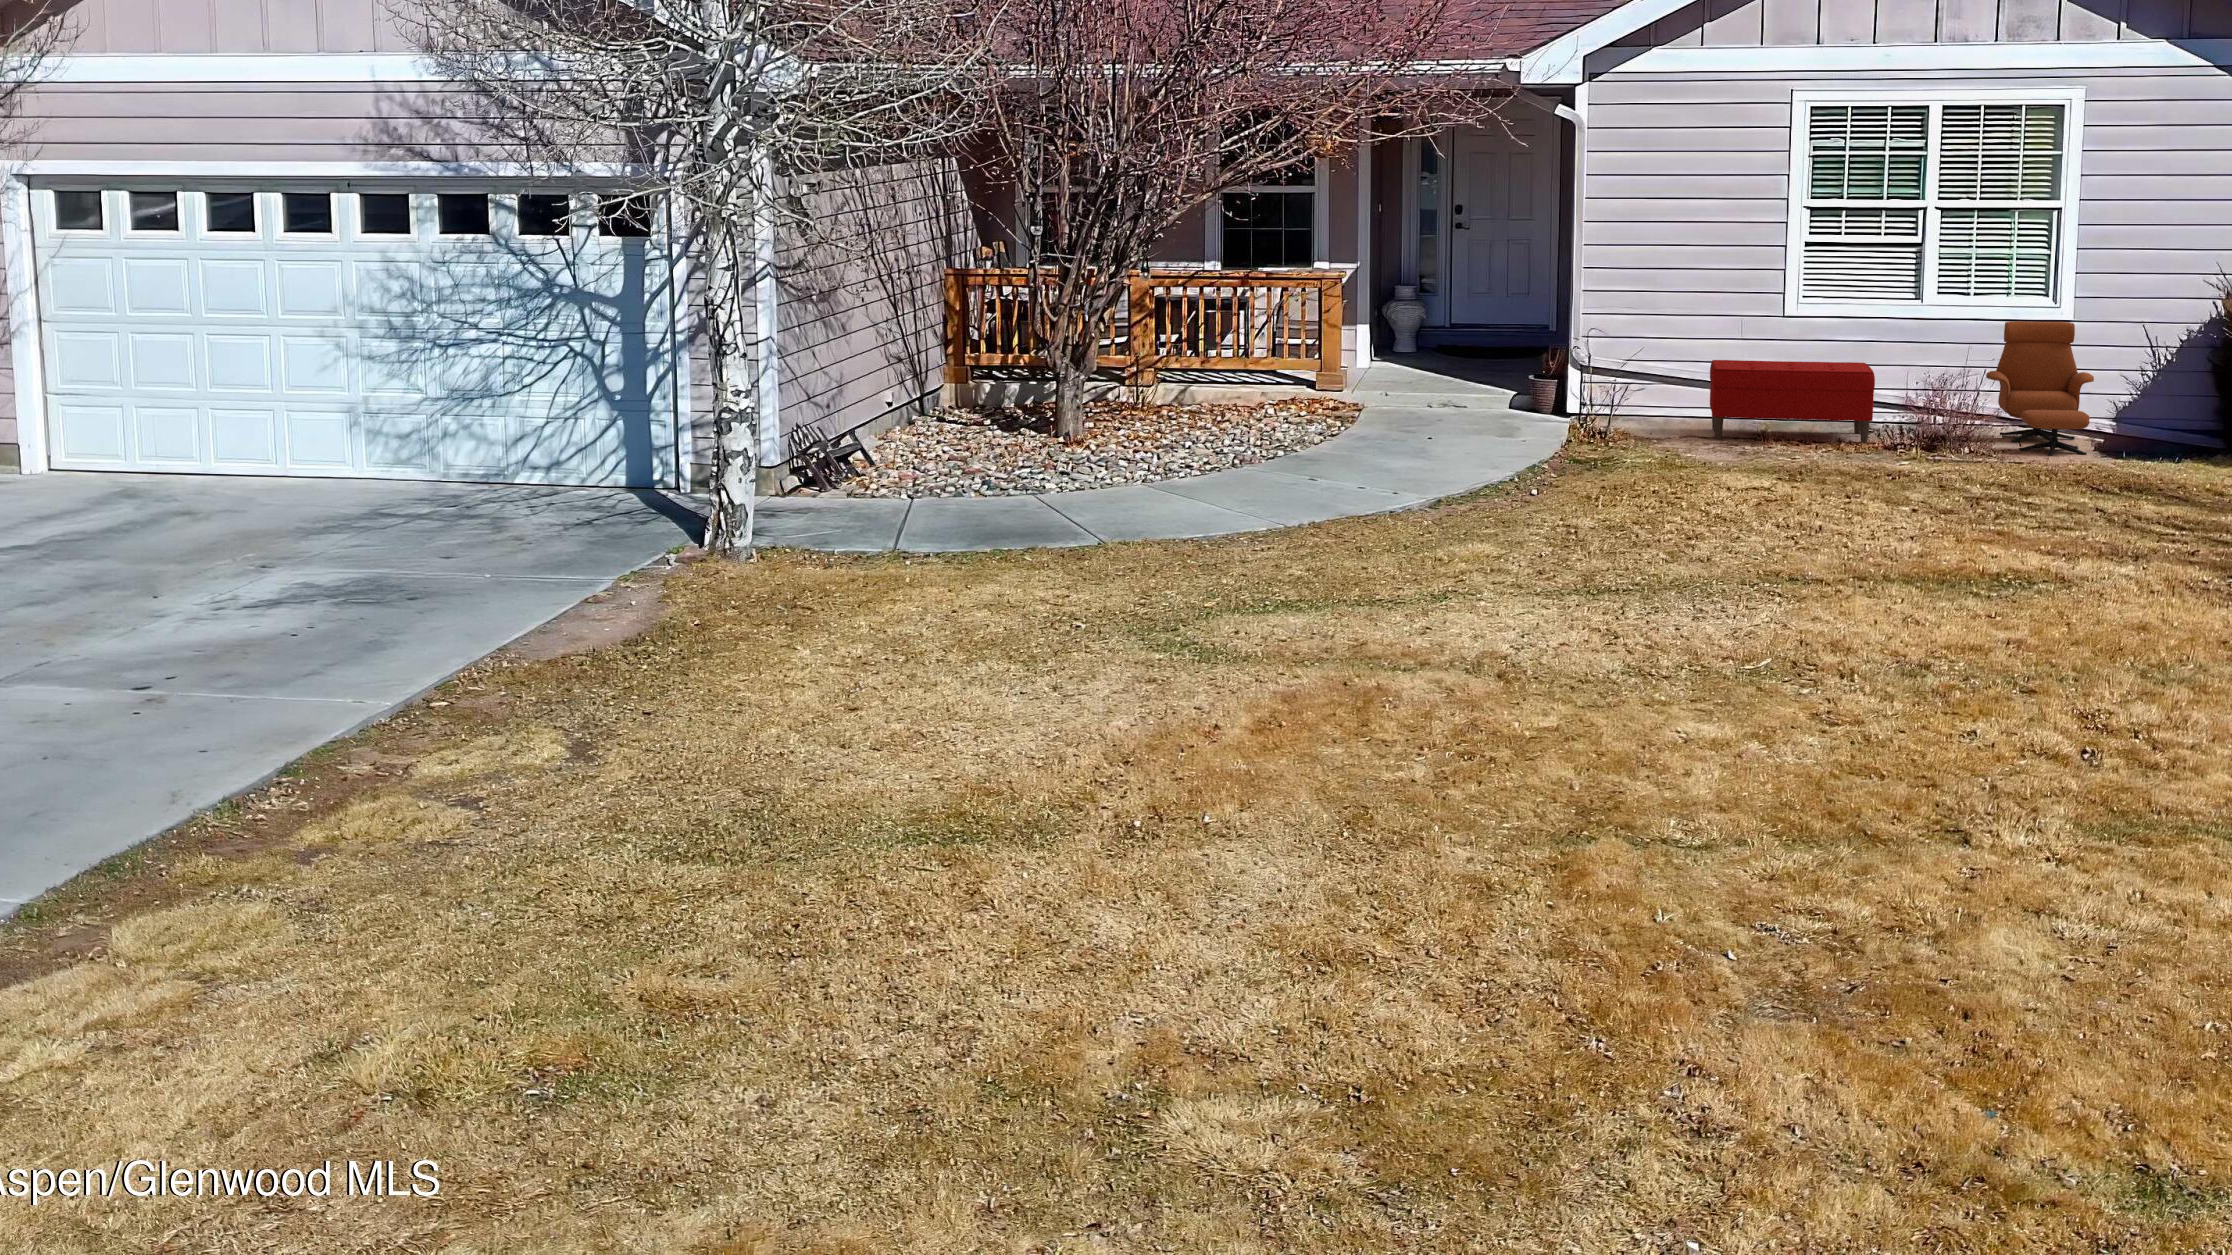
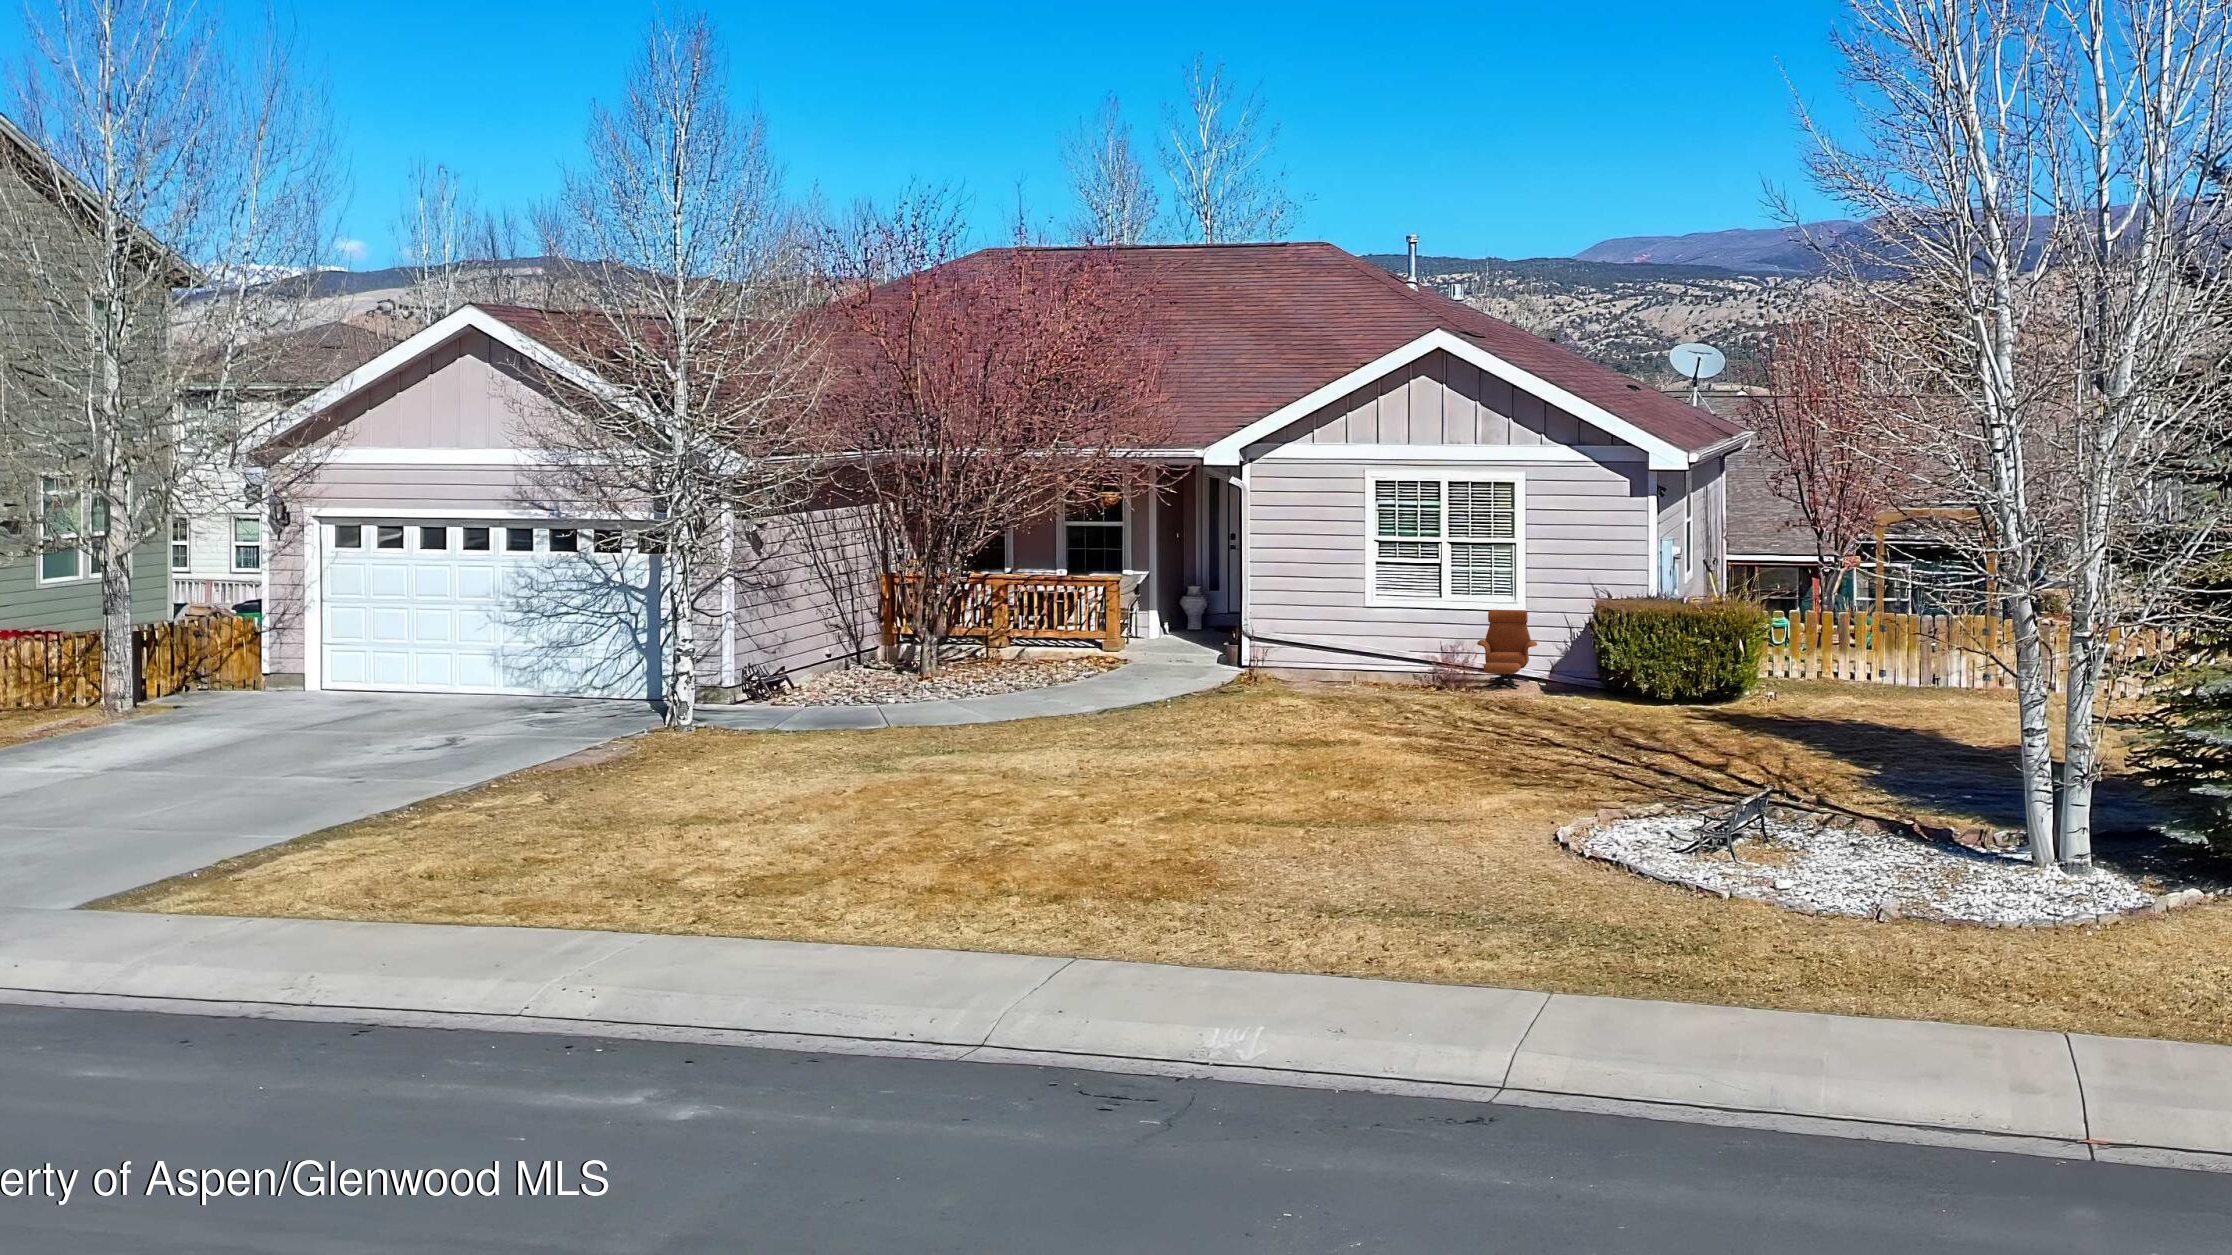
bench: present [1710,360,1875,443] -> none [1315,633,1413,683]

